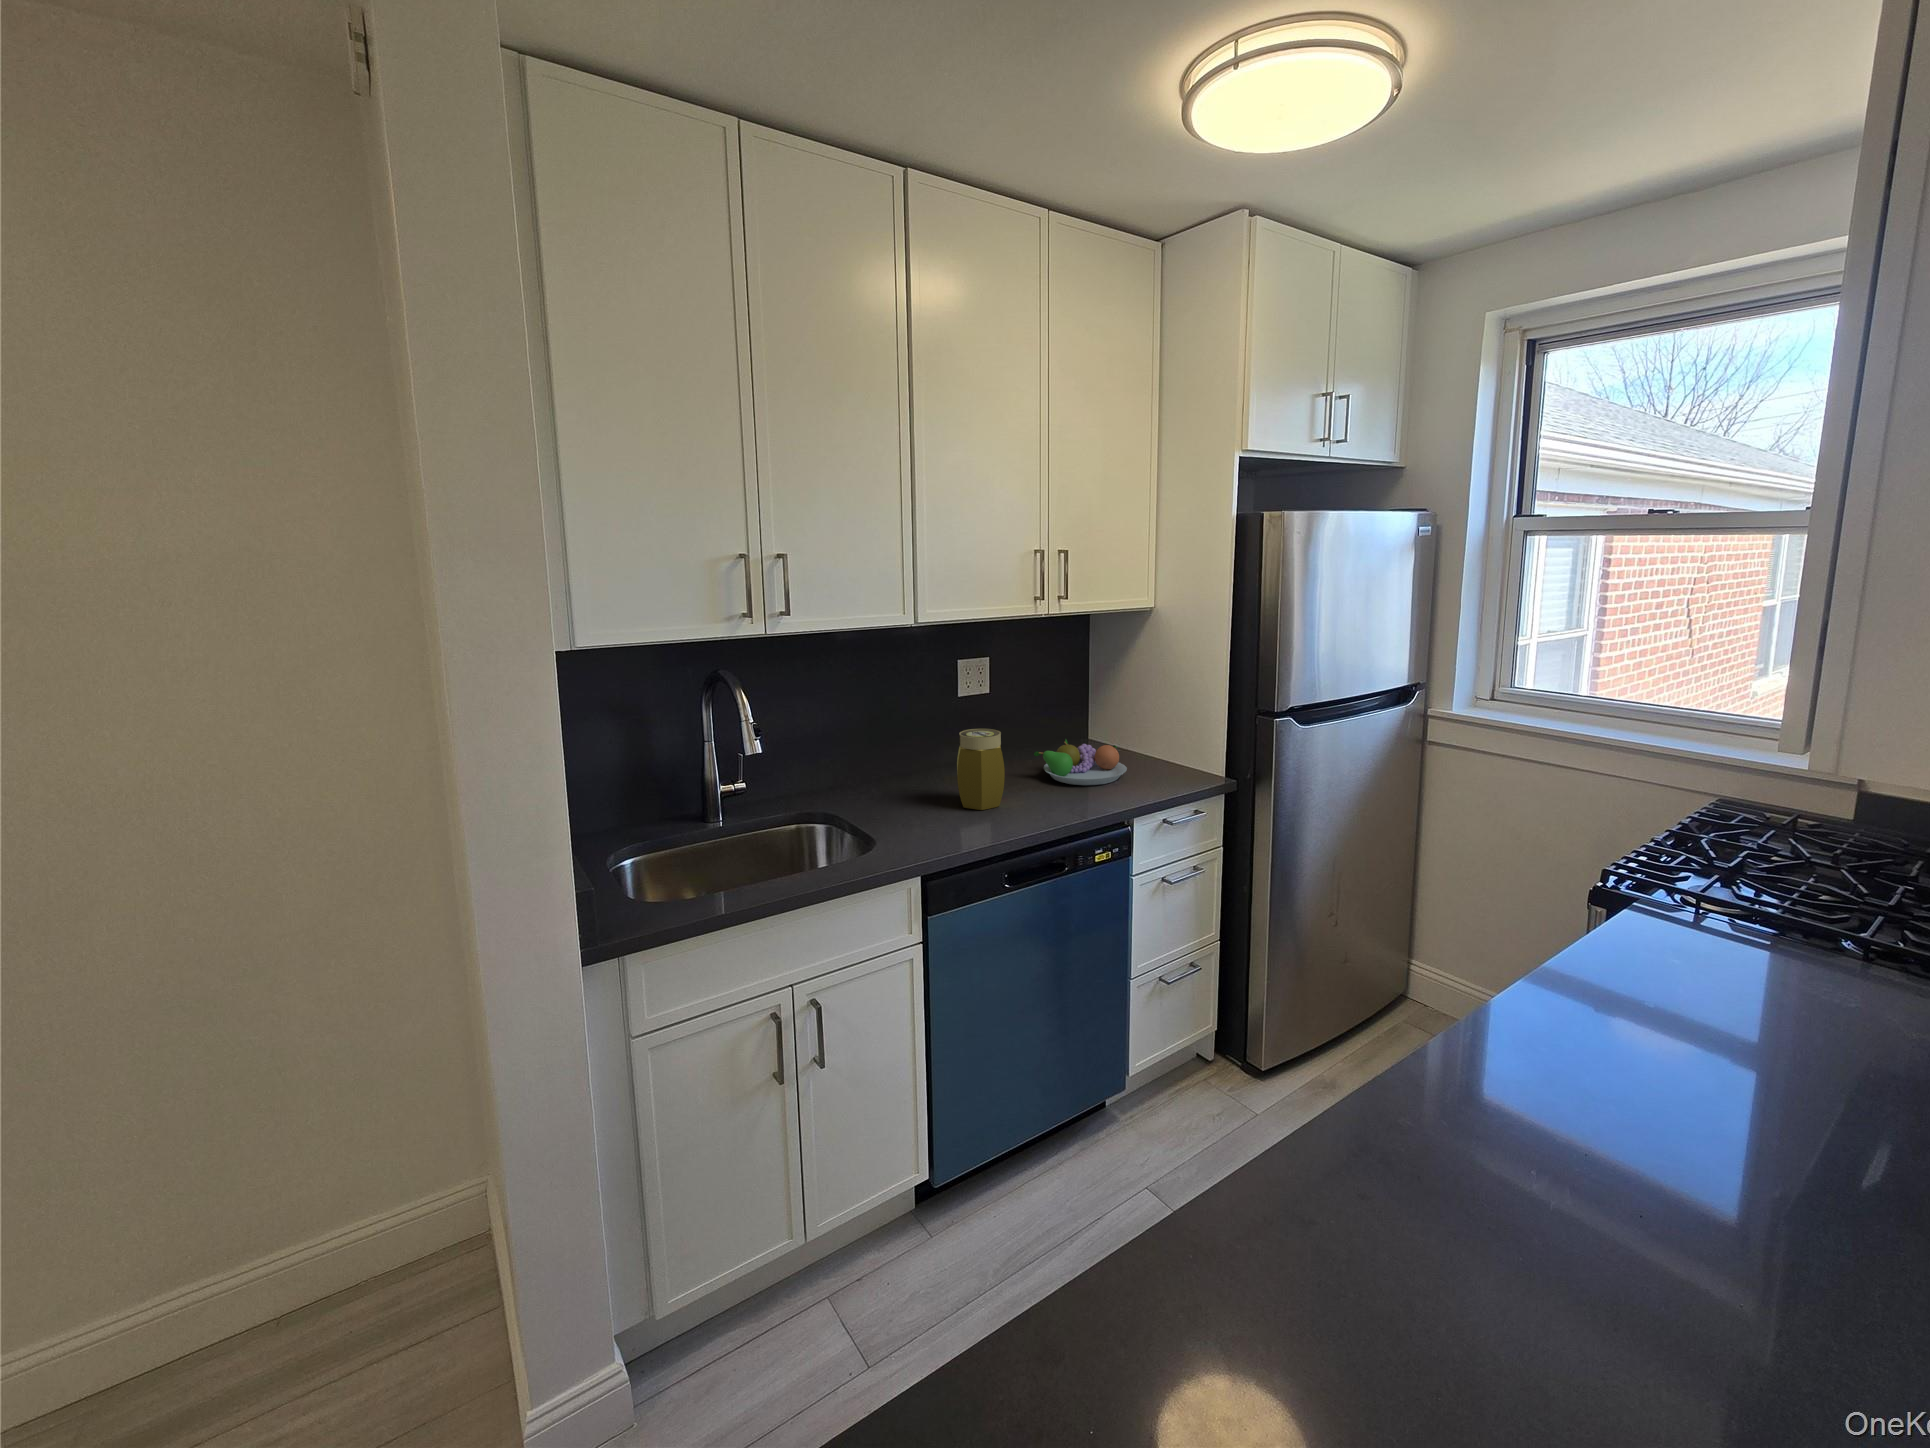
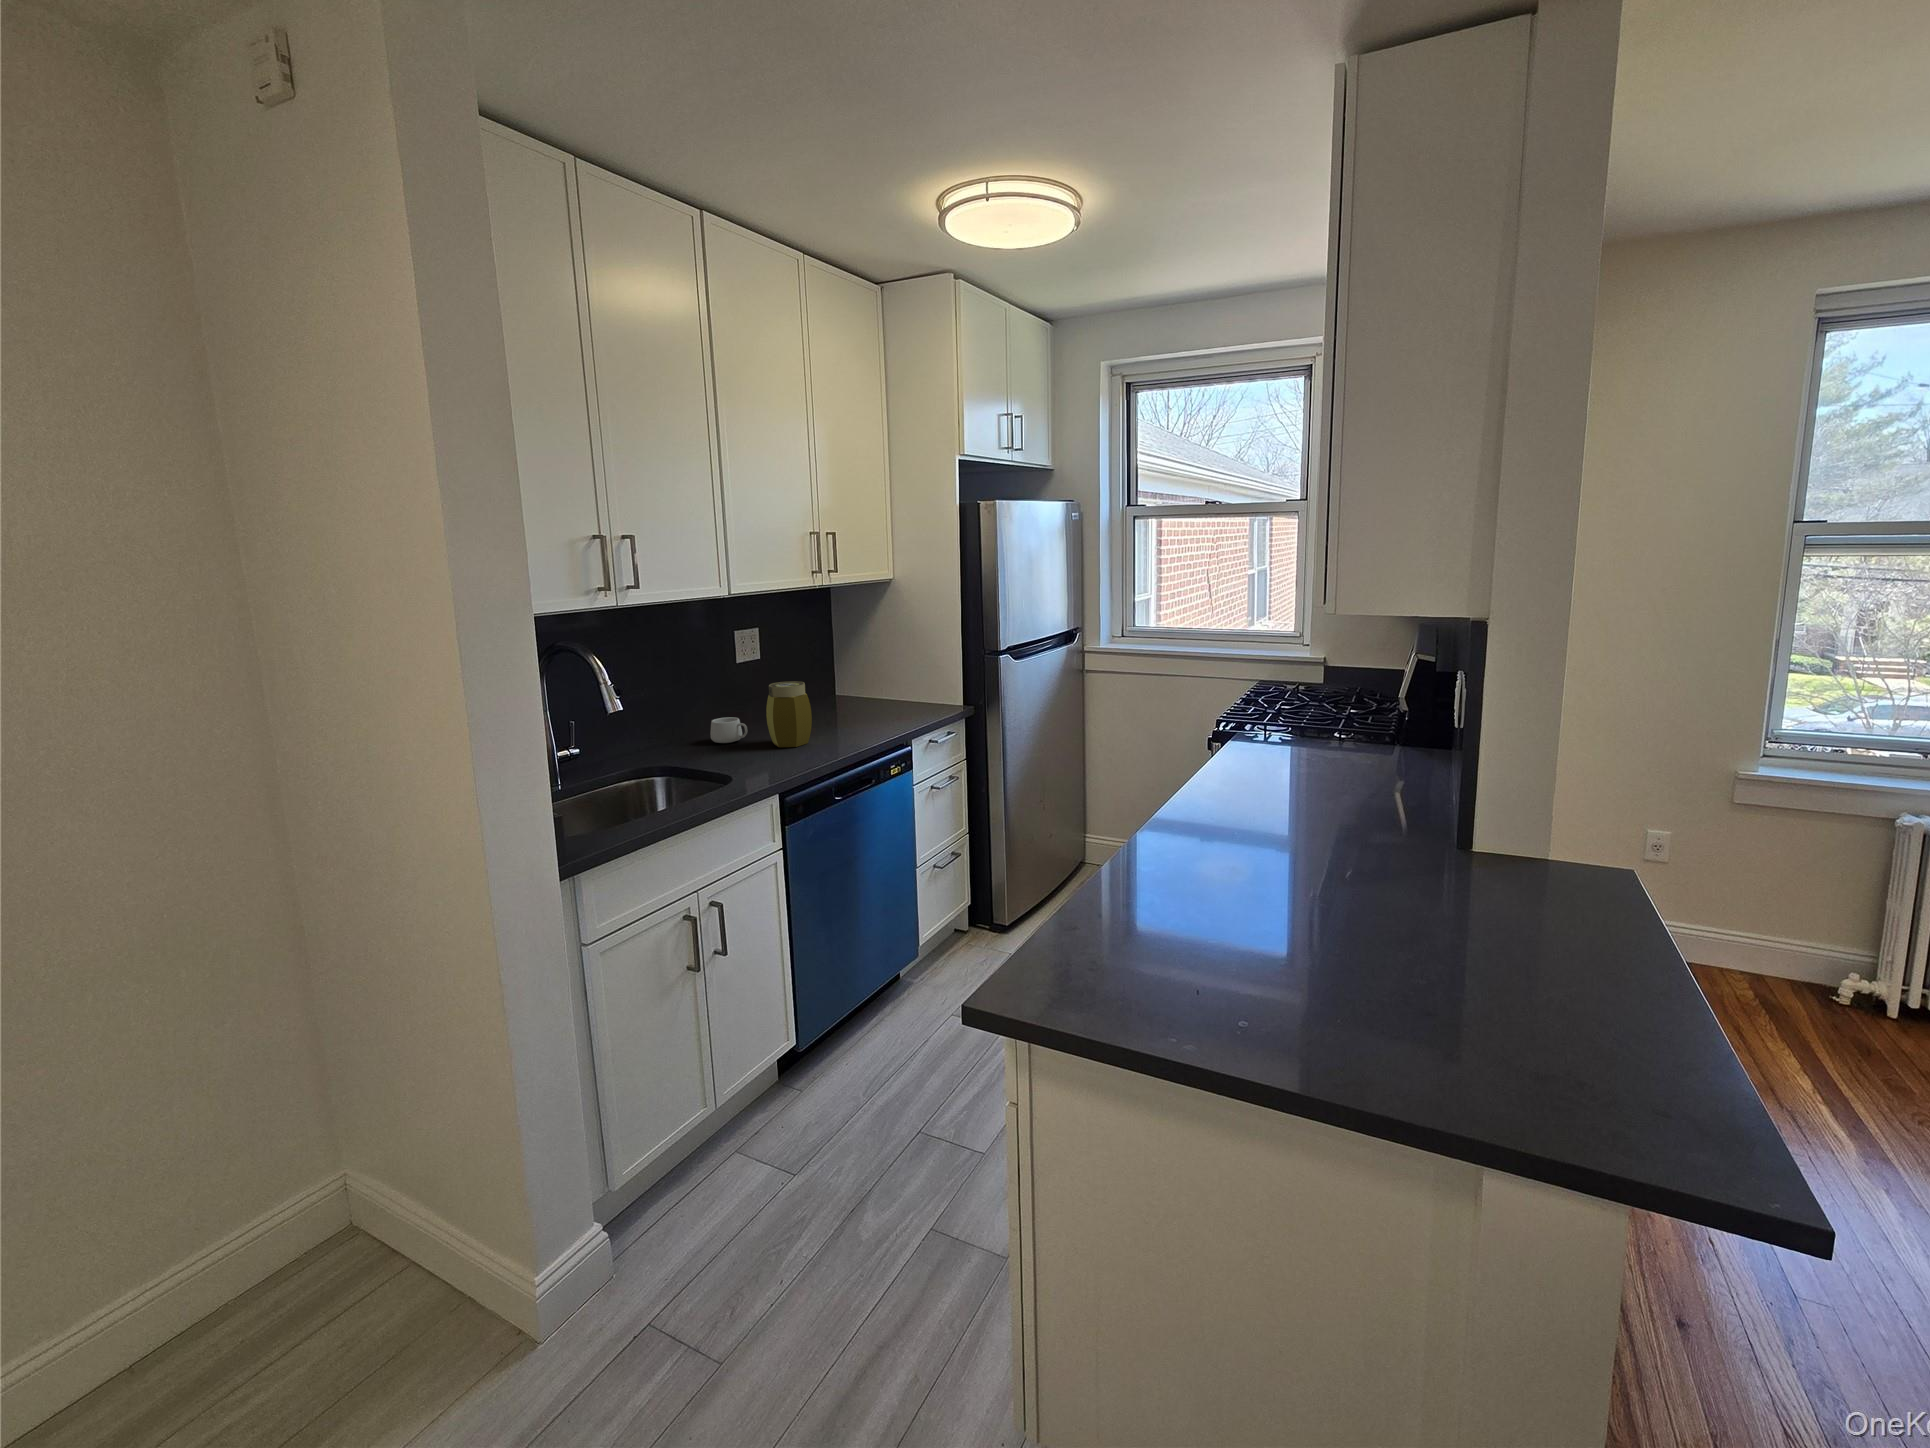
fruit bowl: present [1034,739,1127,785] -> none [815,689,892,723]
mug: none [907,760,943,791] -> present [710,717,747,743]

